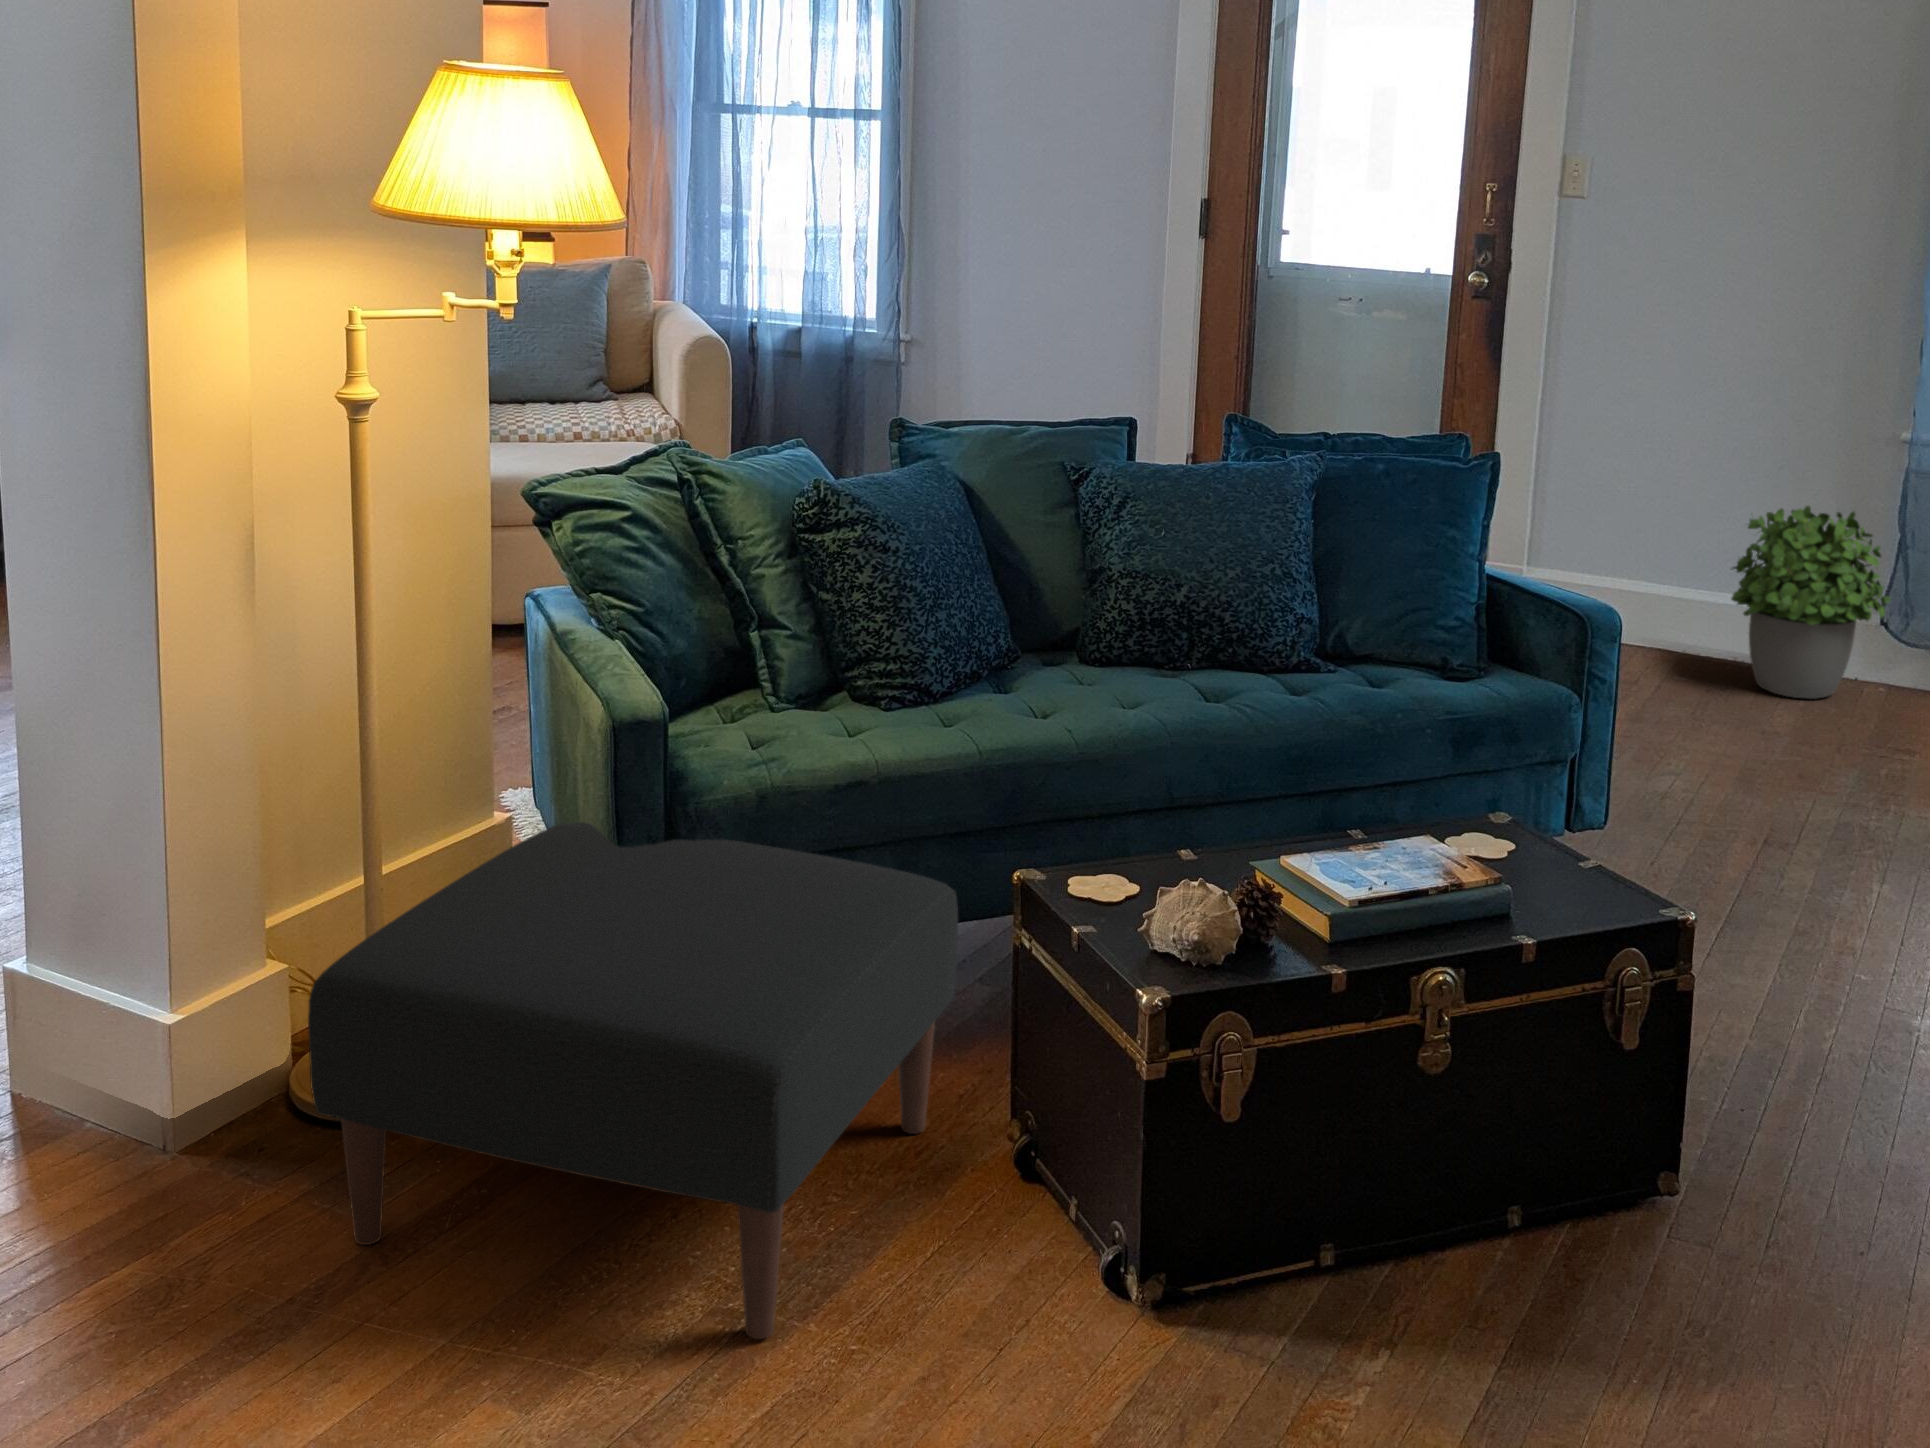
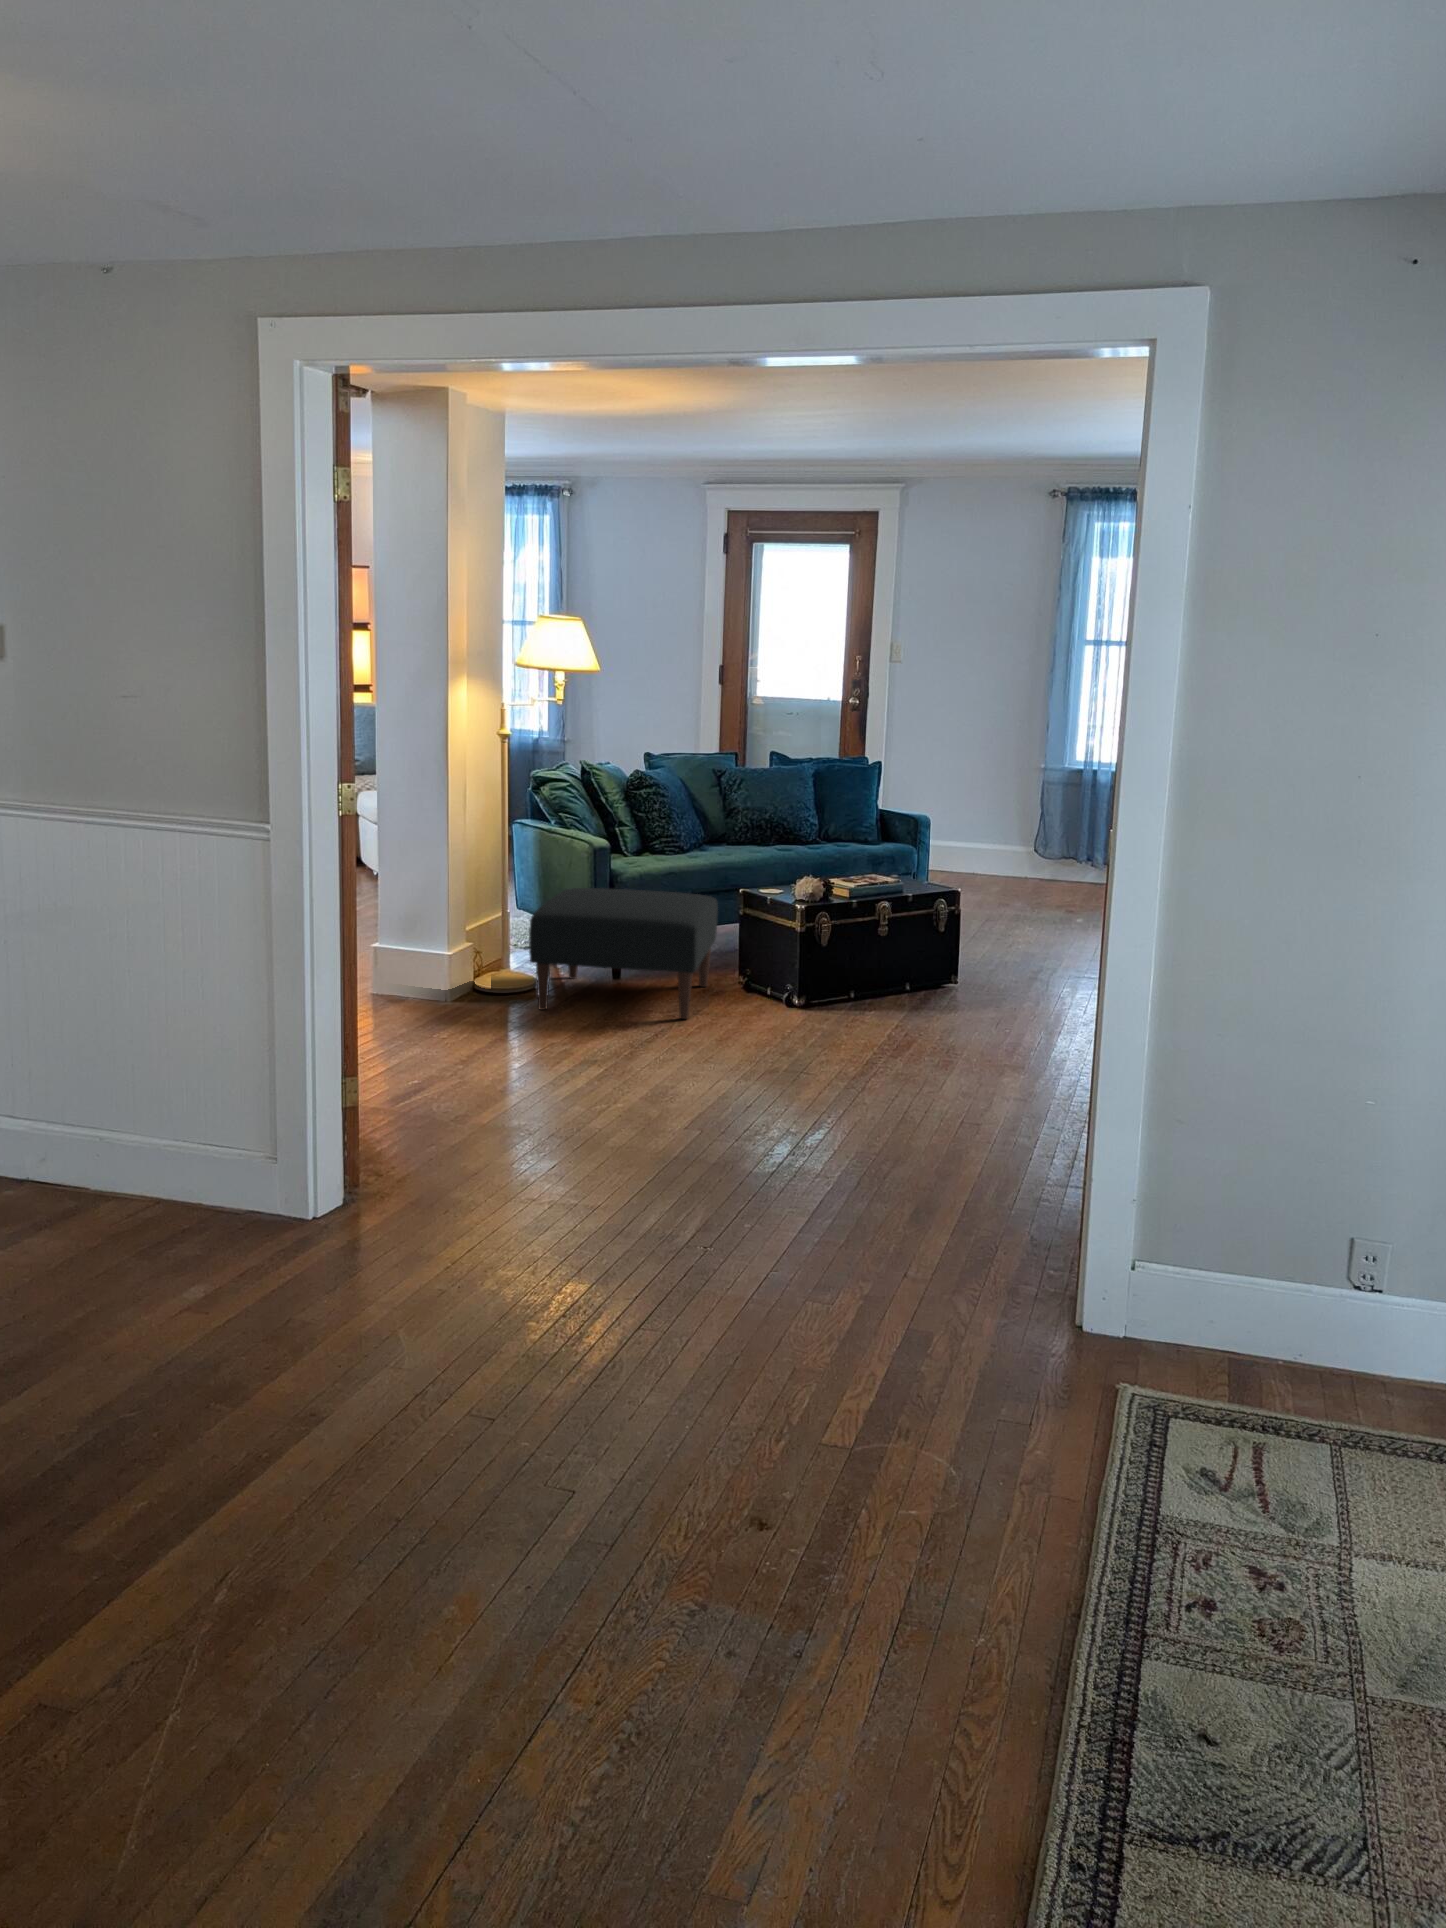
potted plant: present [1731,506,1891,699] -> none [971,796,1039,882]

